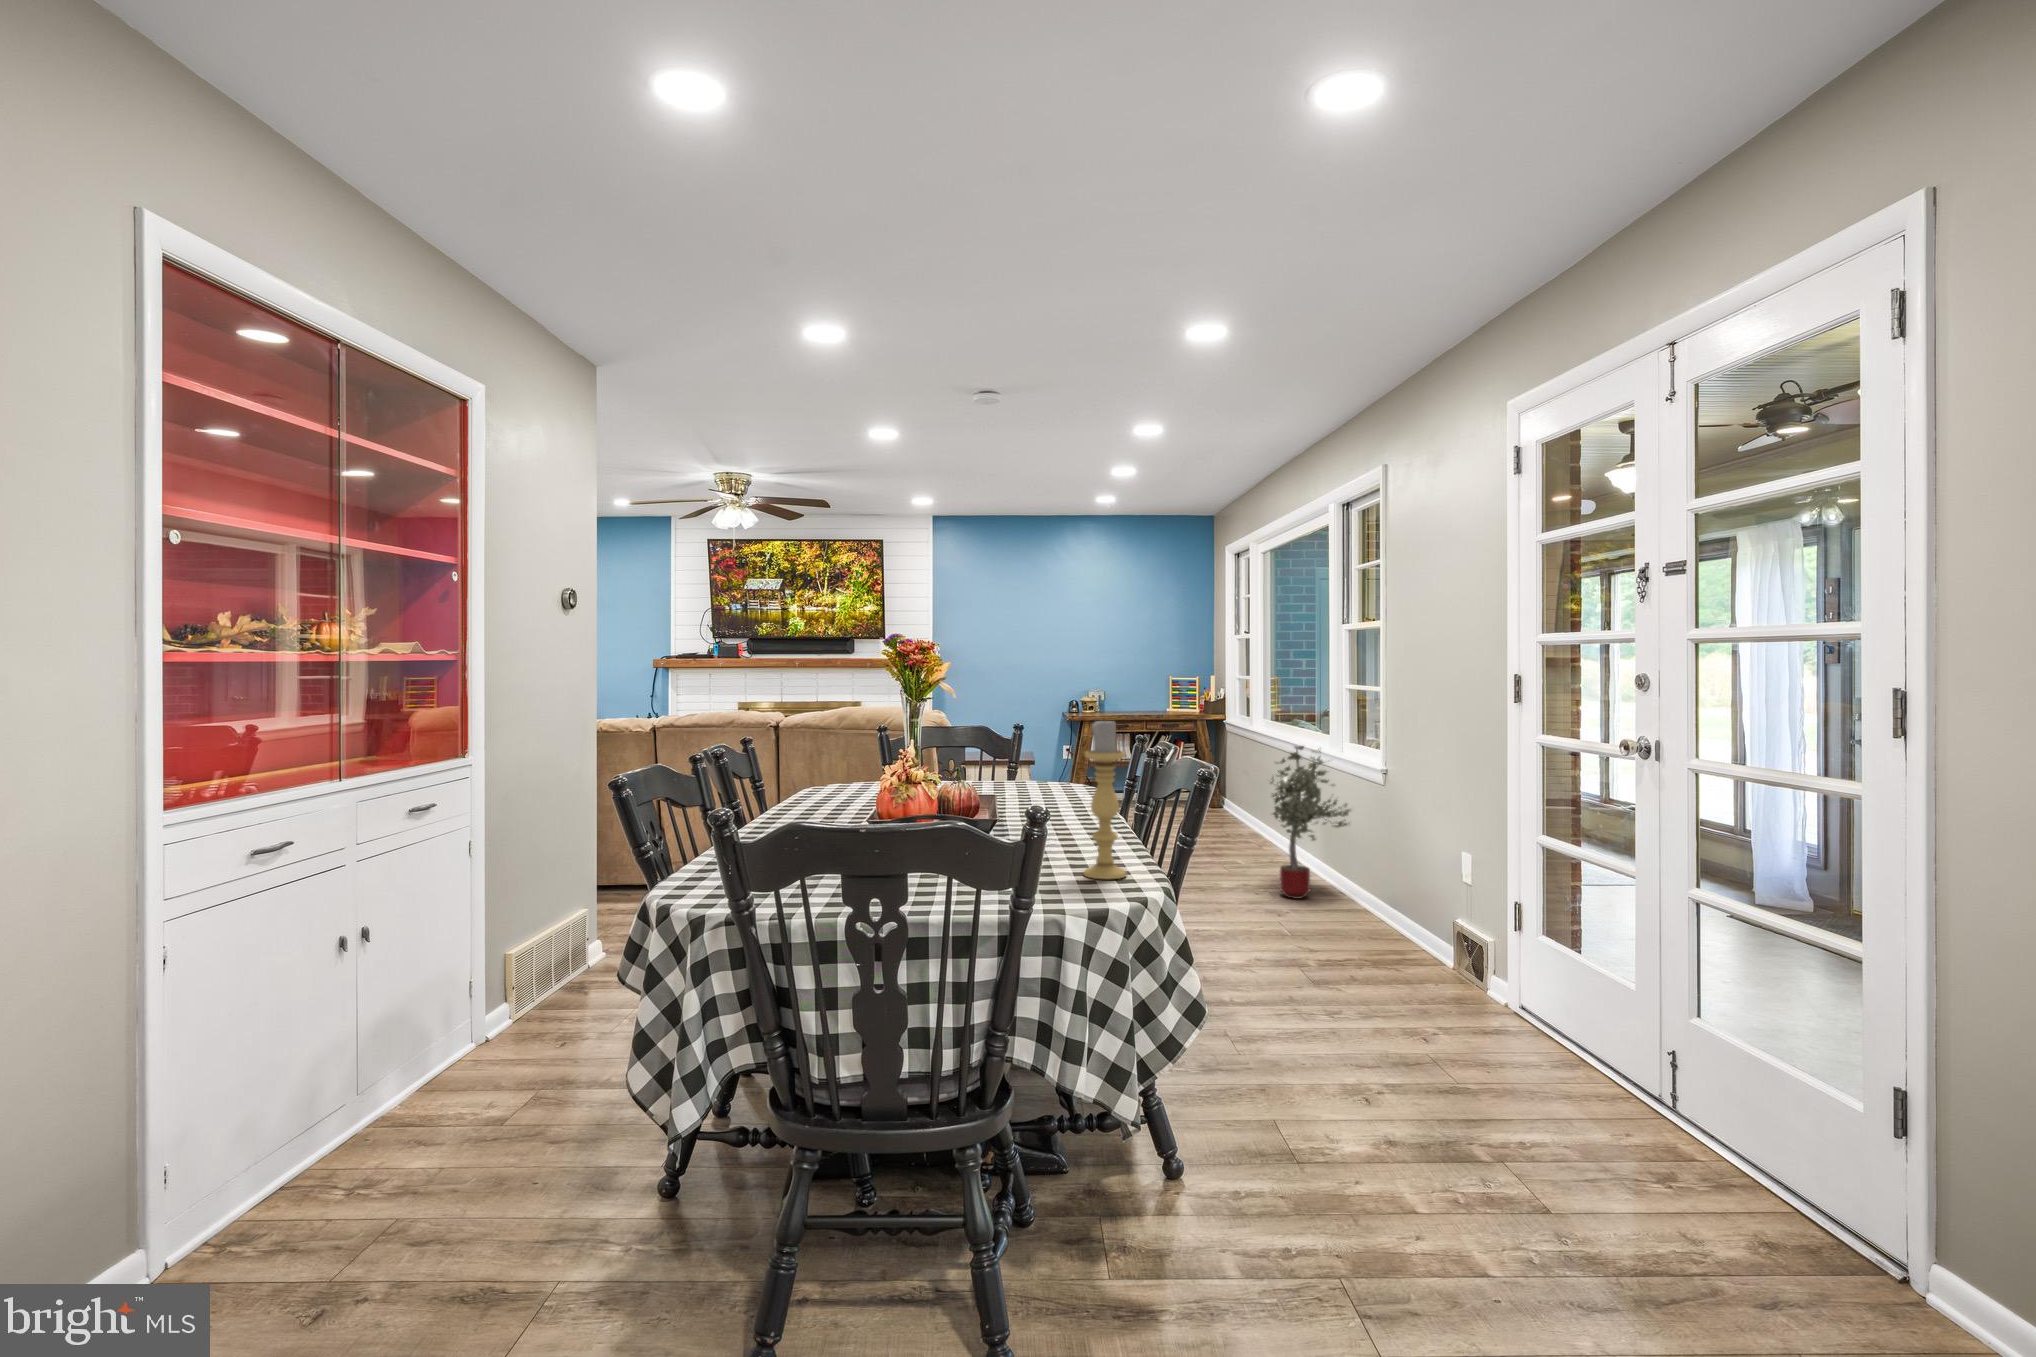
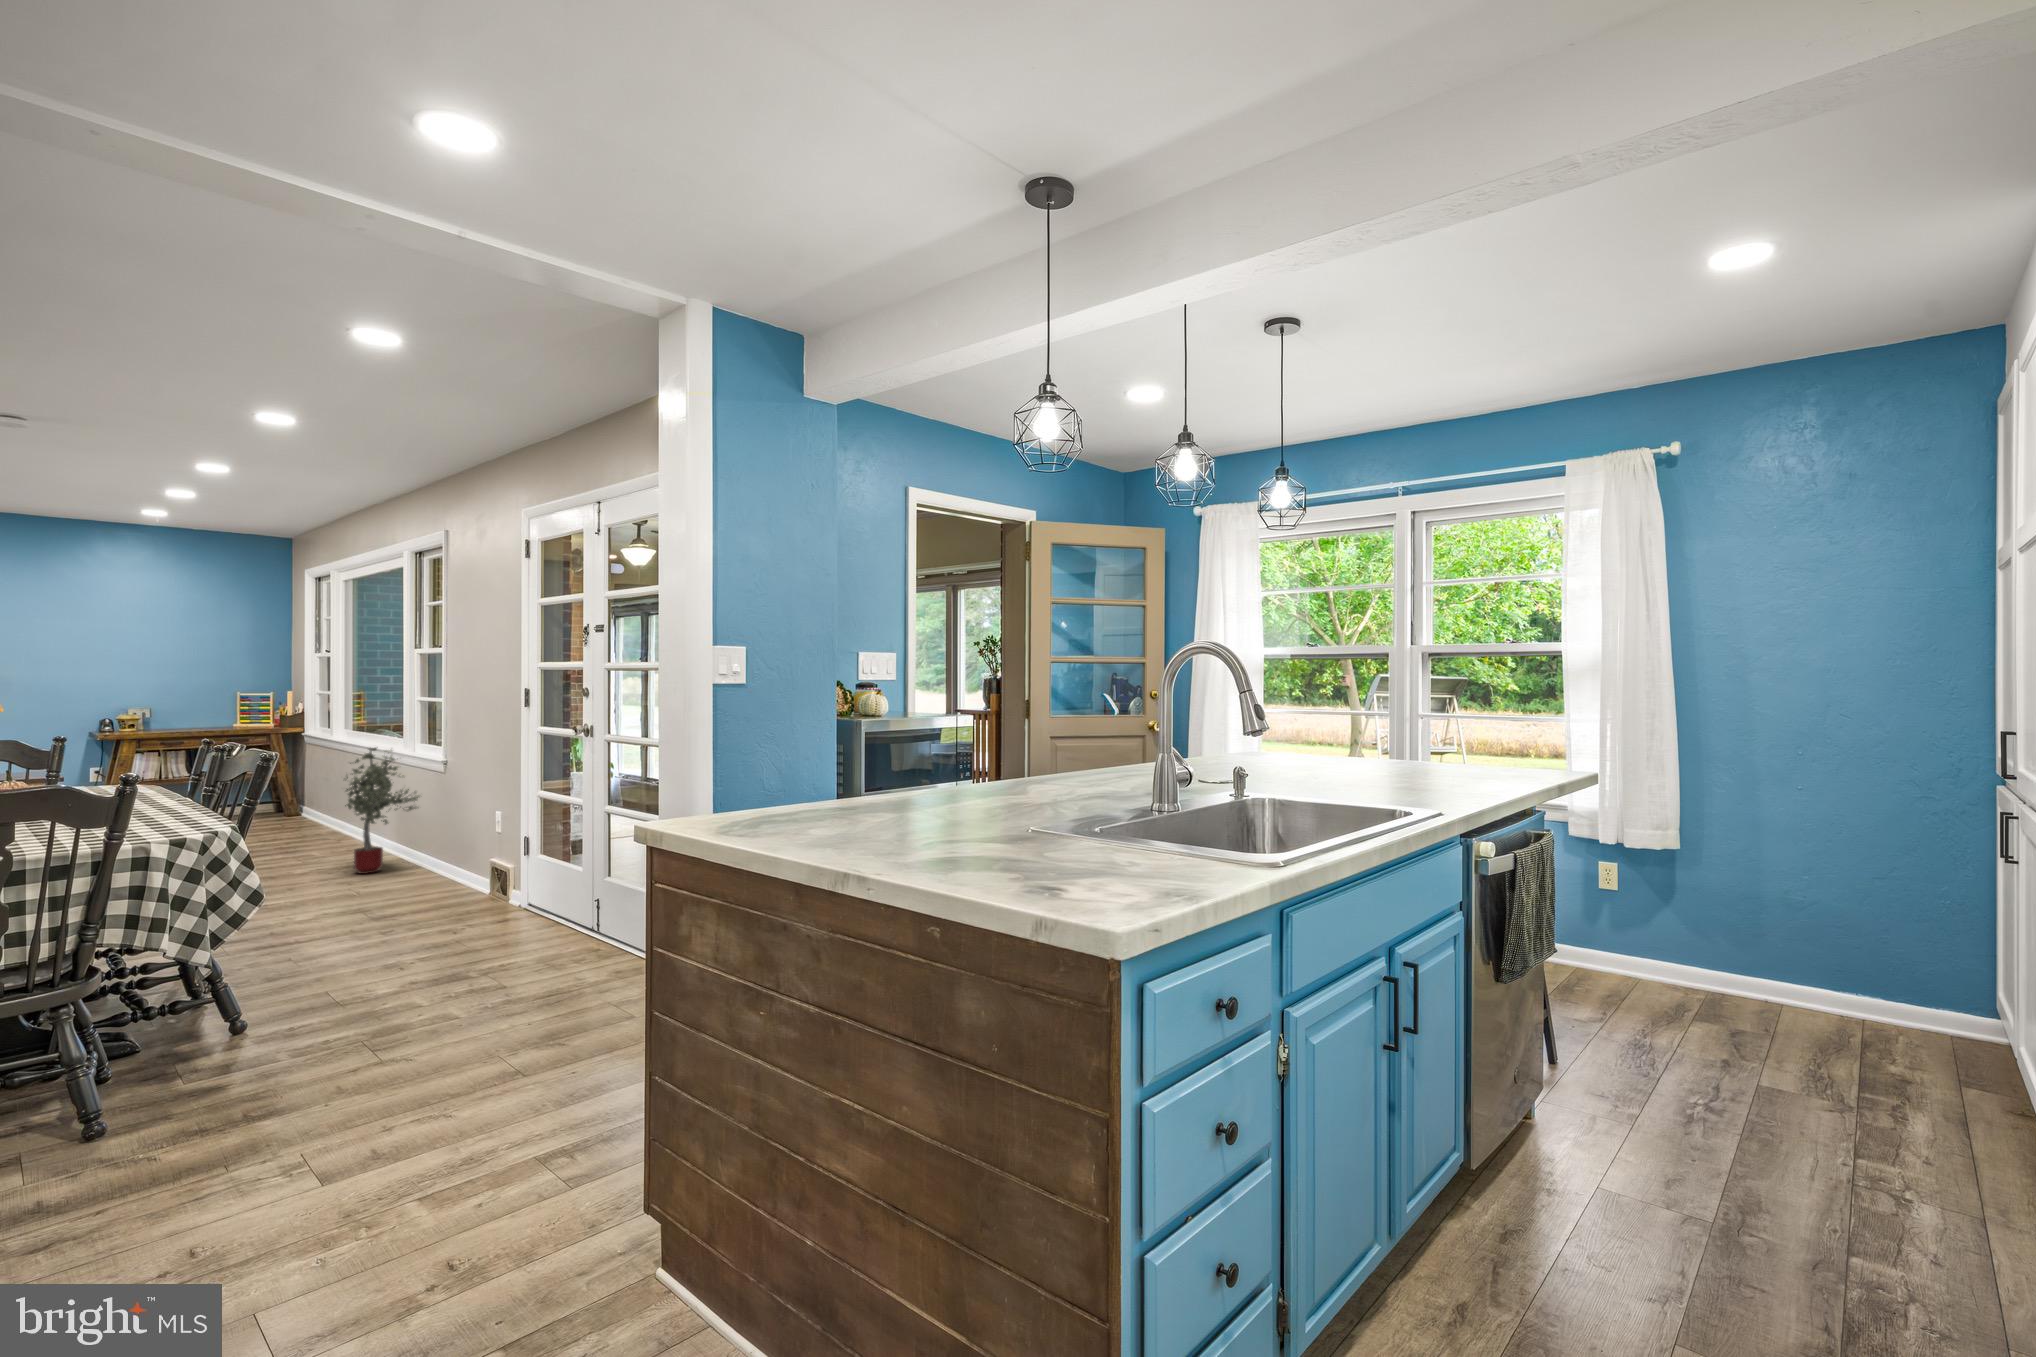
candle holder: present [1084,720,1127,880] -> none [160,718,199,827]

